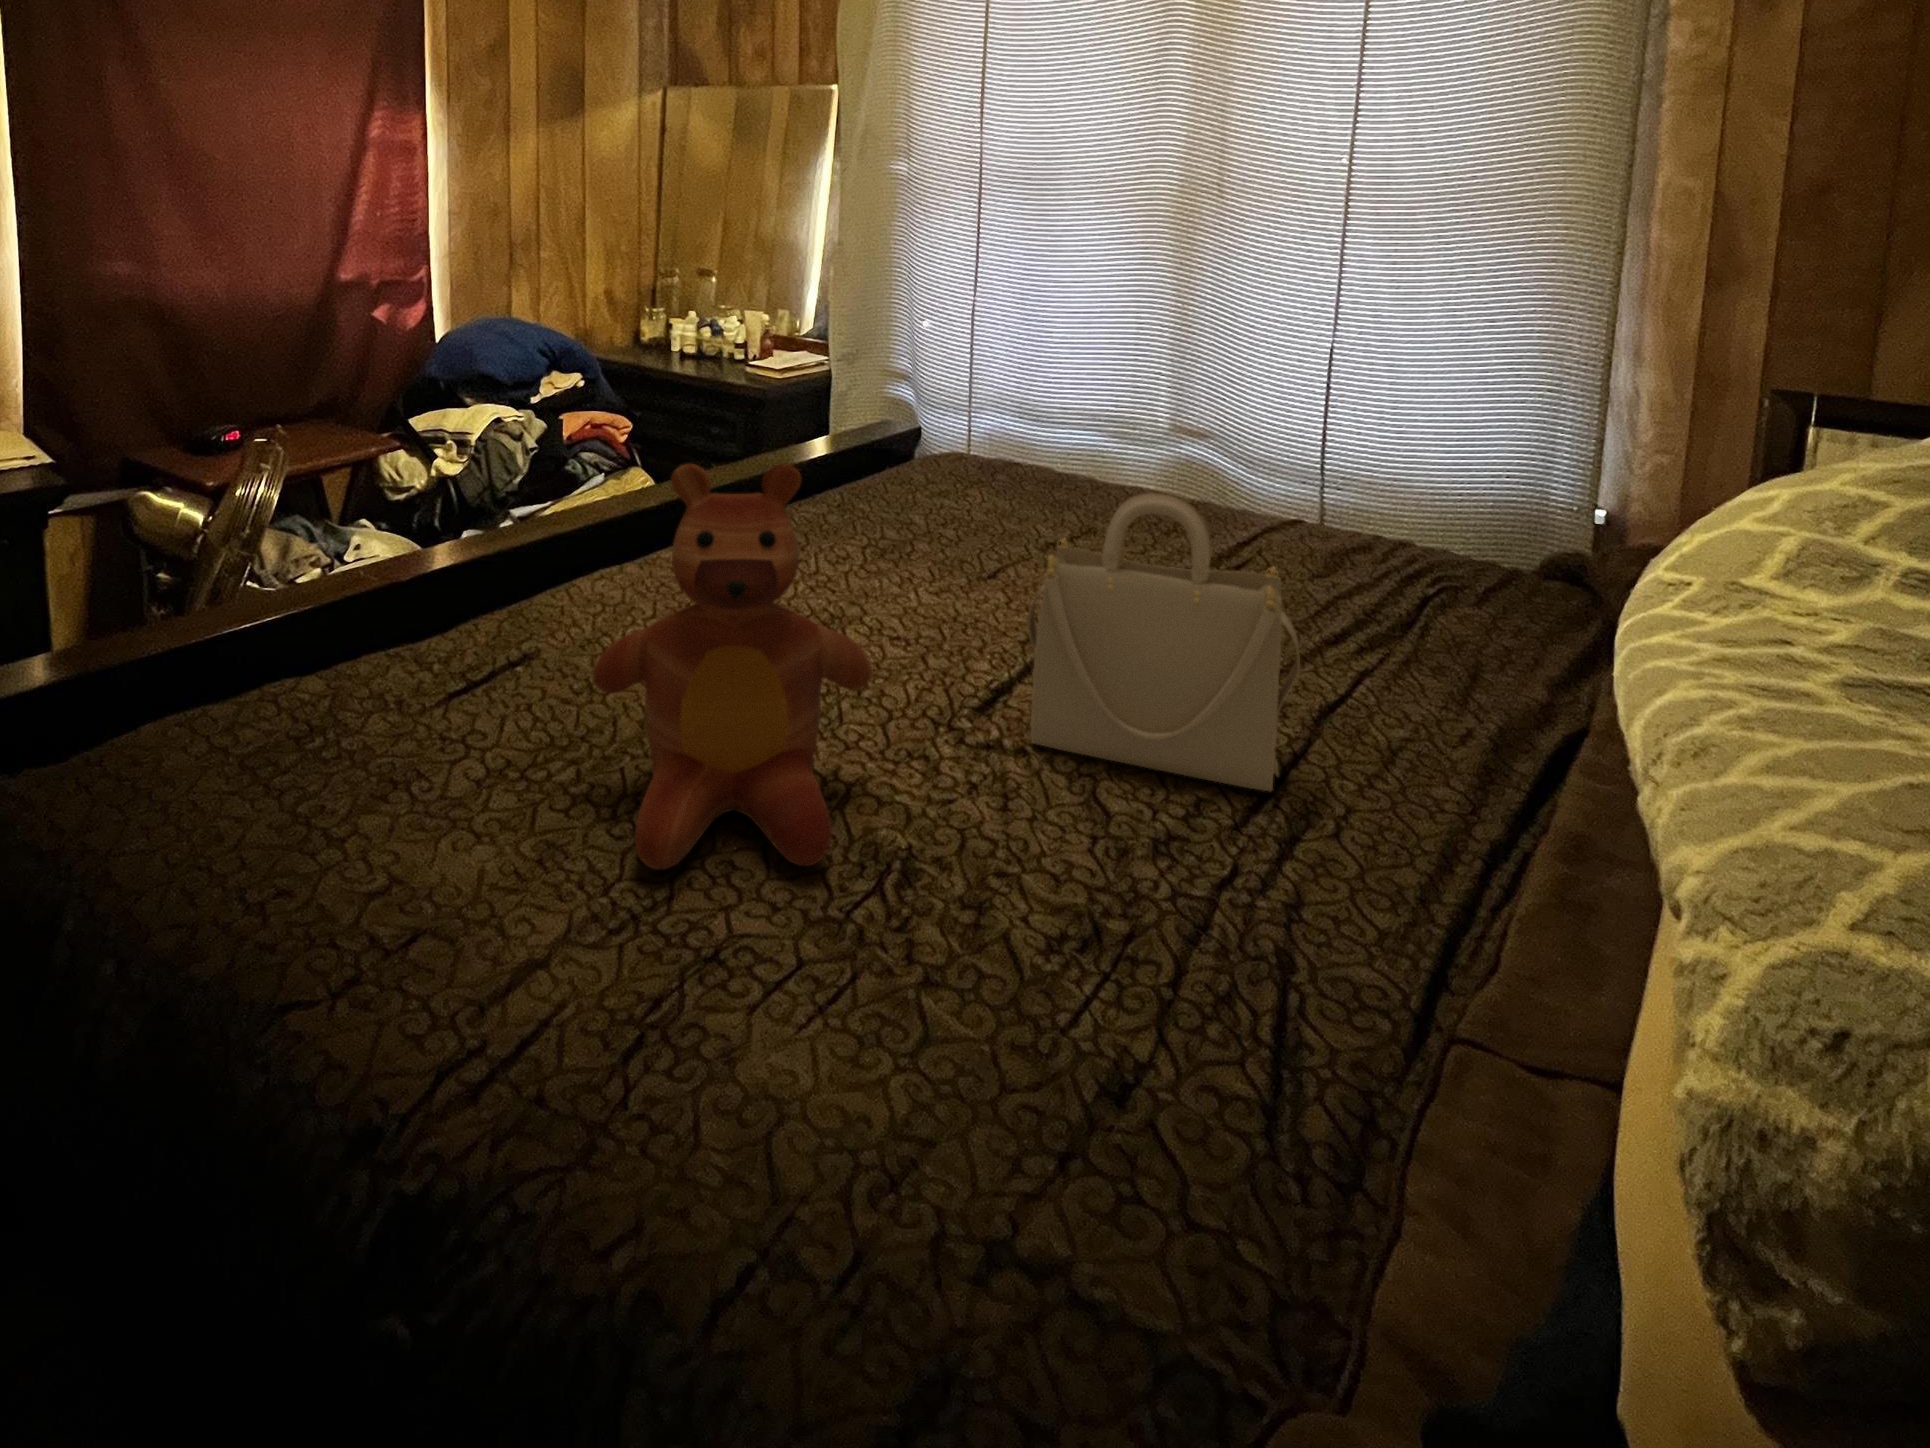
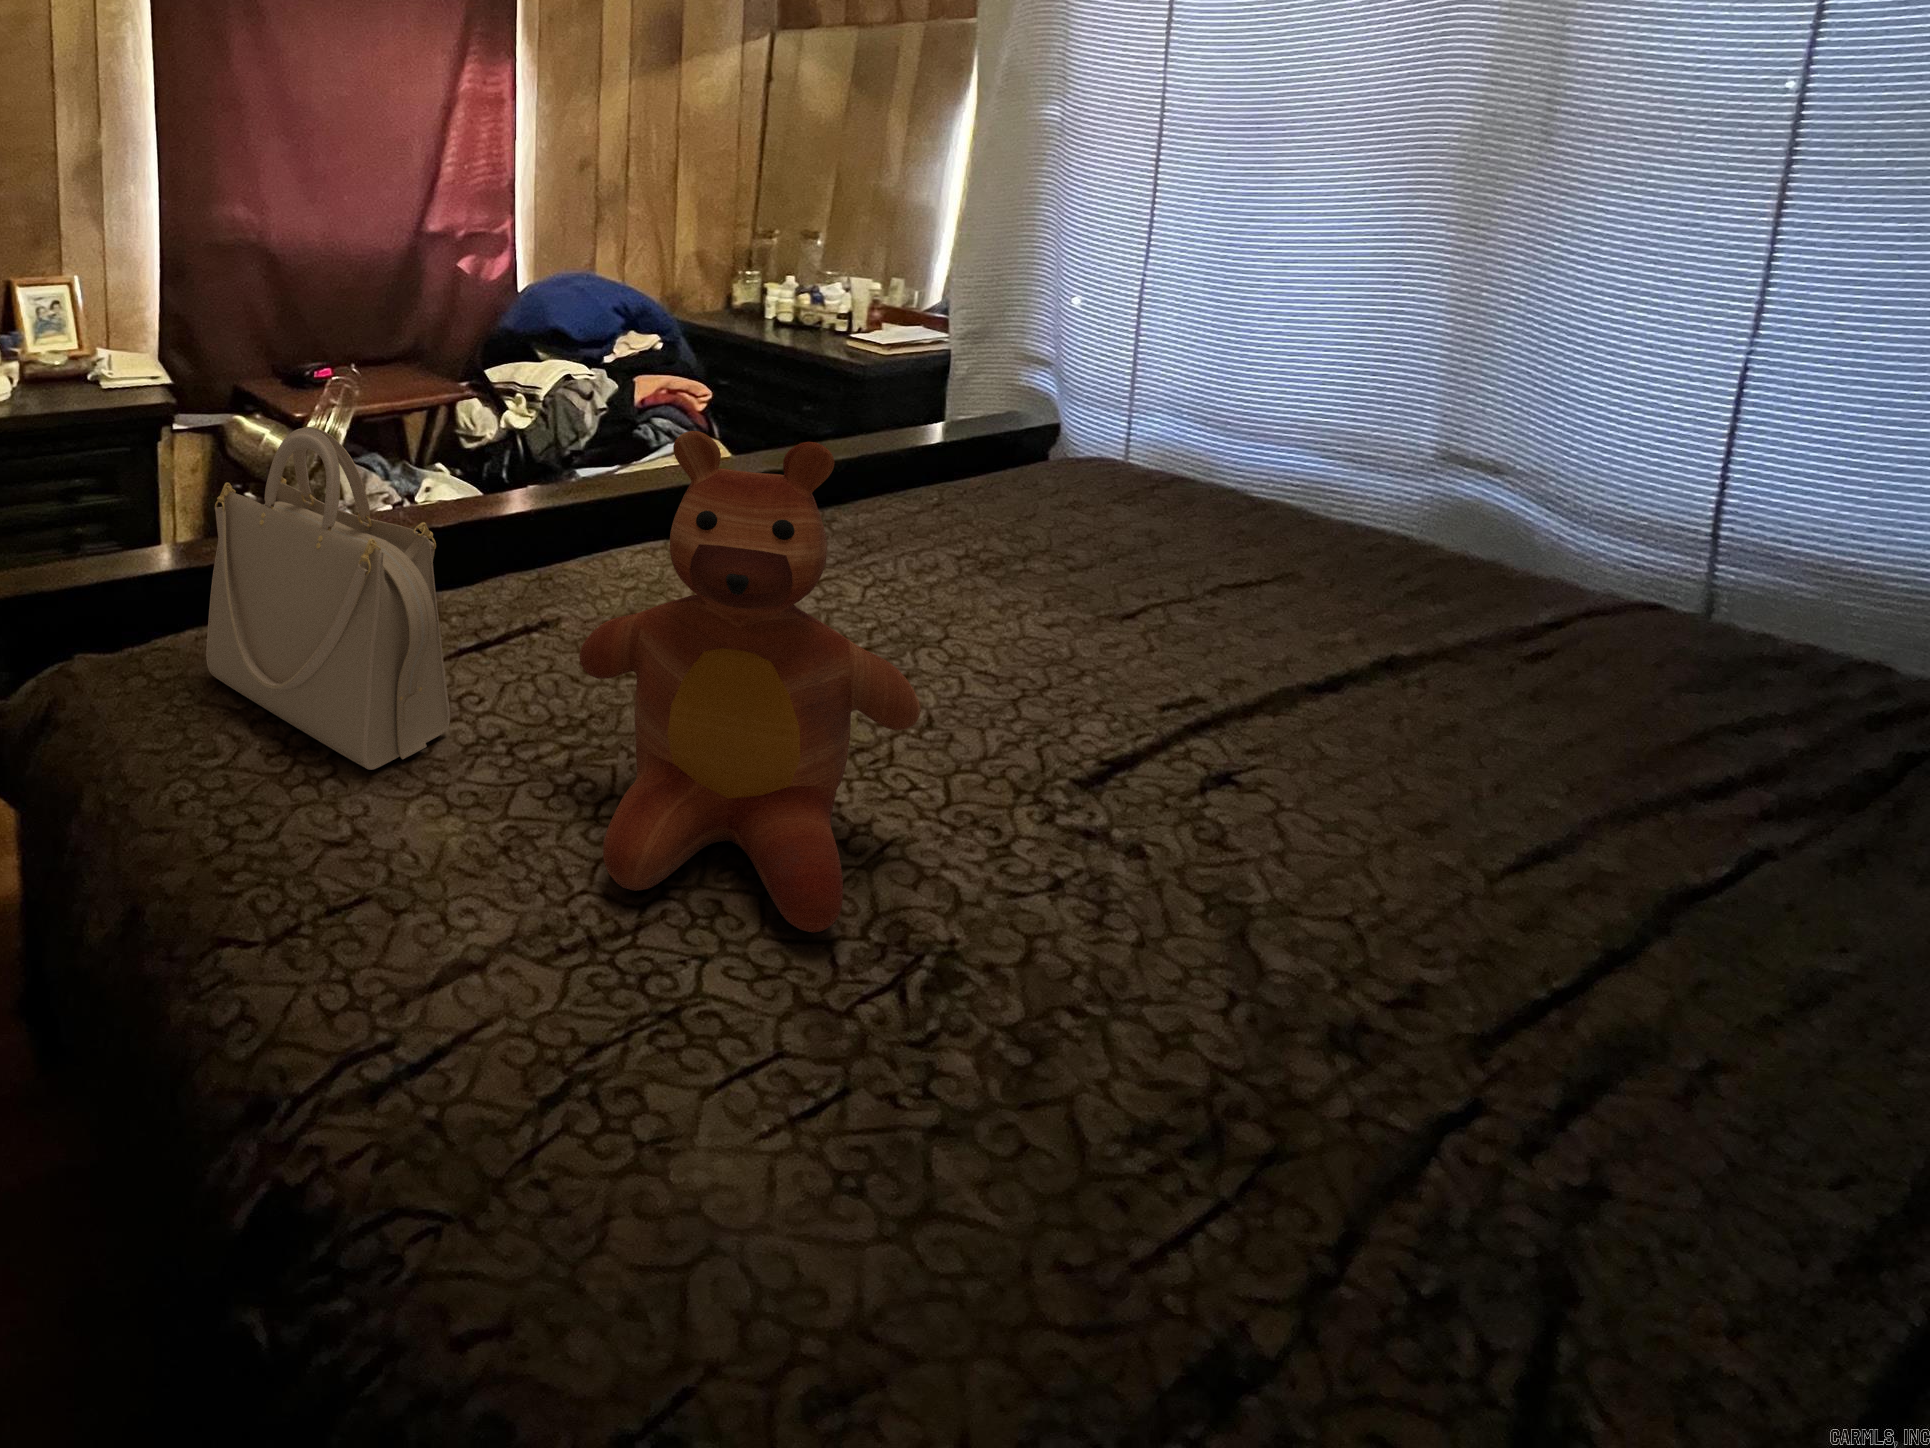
handbag: present [1028,493,1300,792] -> present [206,427,450,770]

